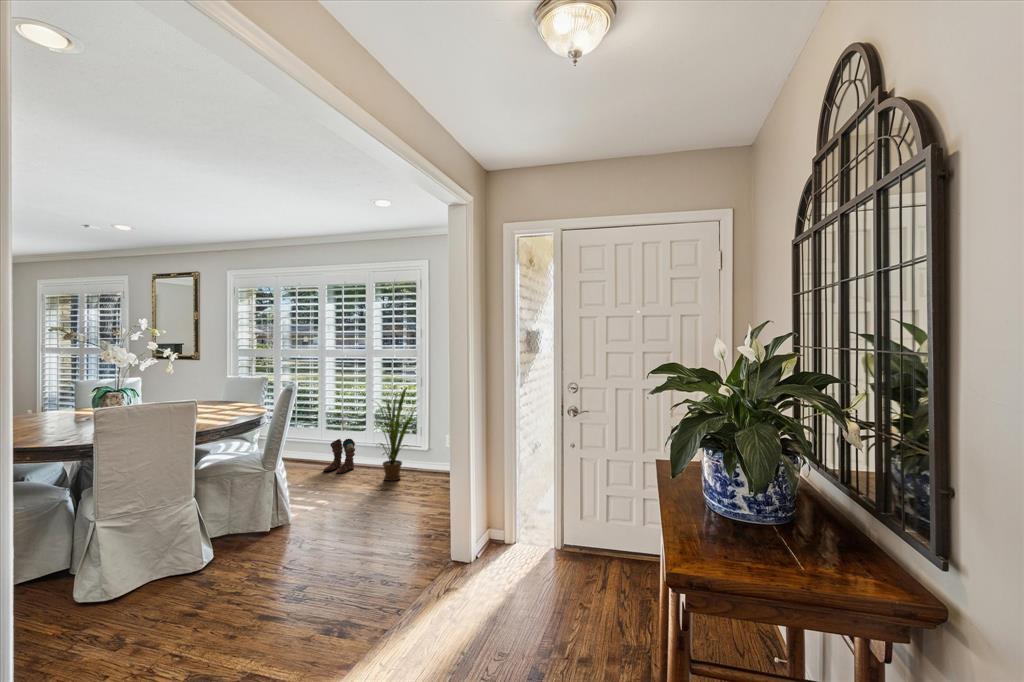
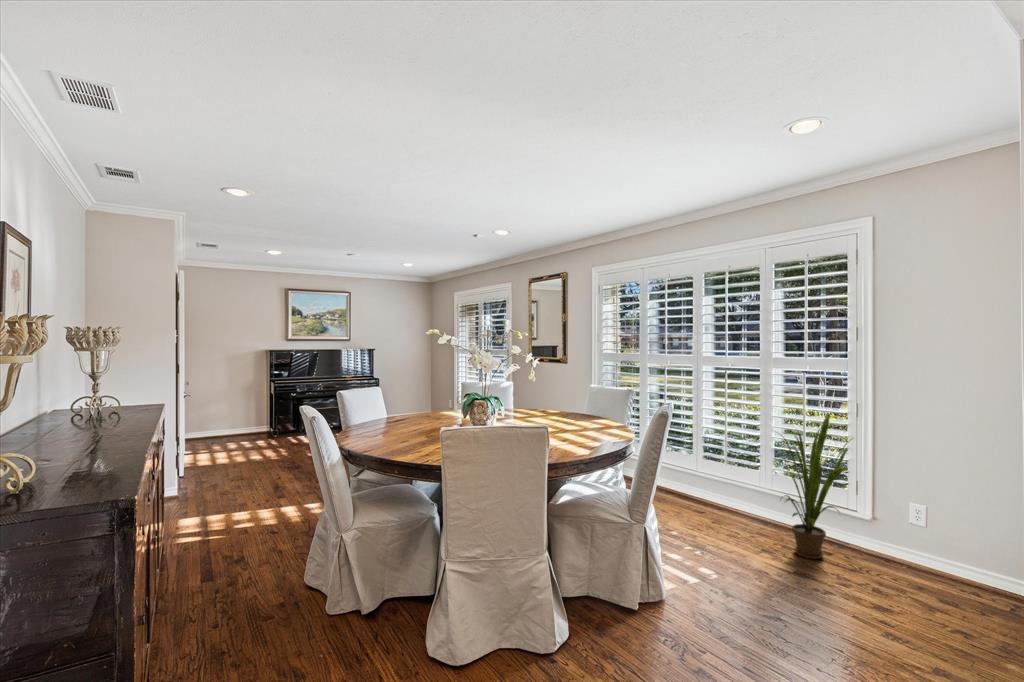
boots: present [323,439,355,473] -> none [701,475,745,524]

